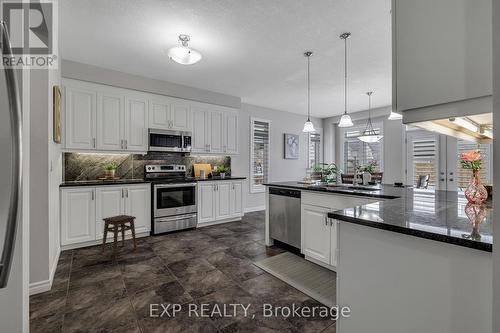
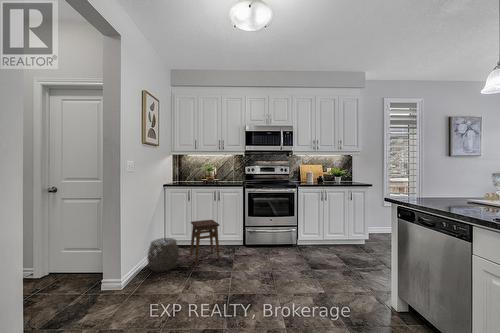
woven basket: none [60,237,98,271] -> present [147,238,179,272]

